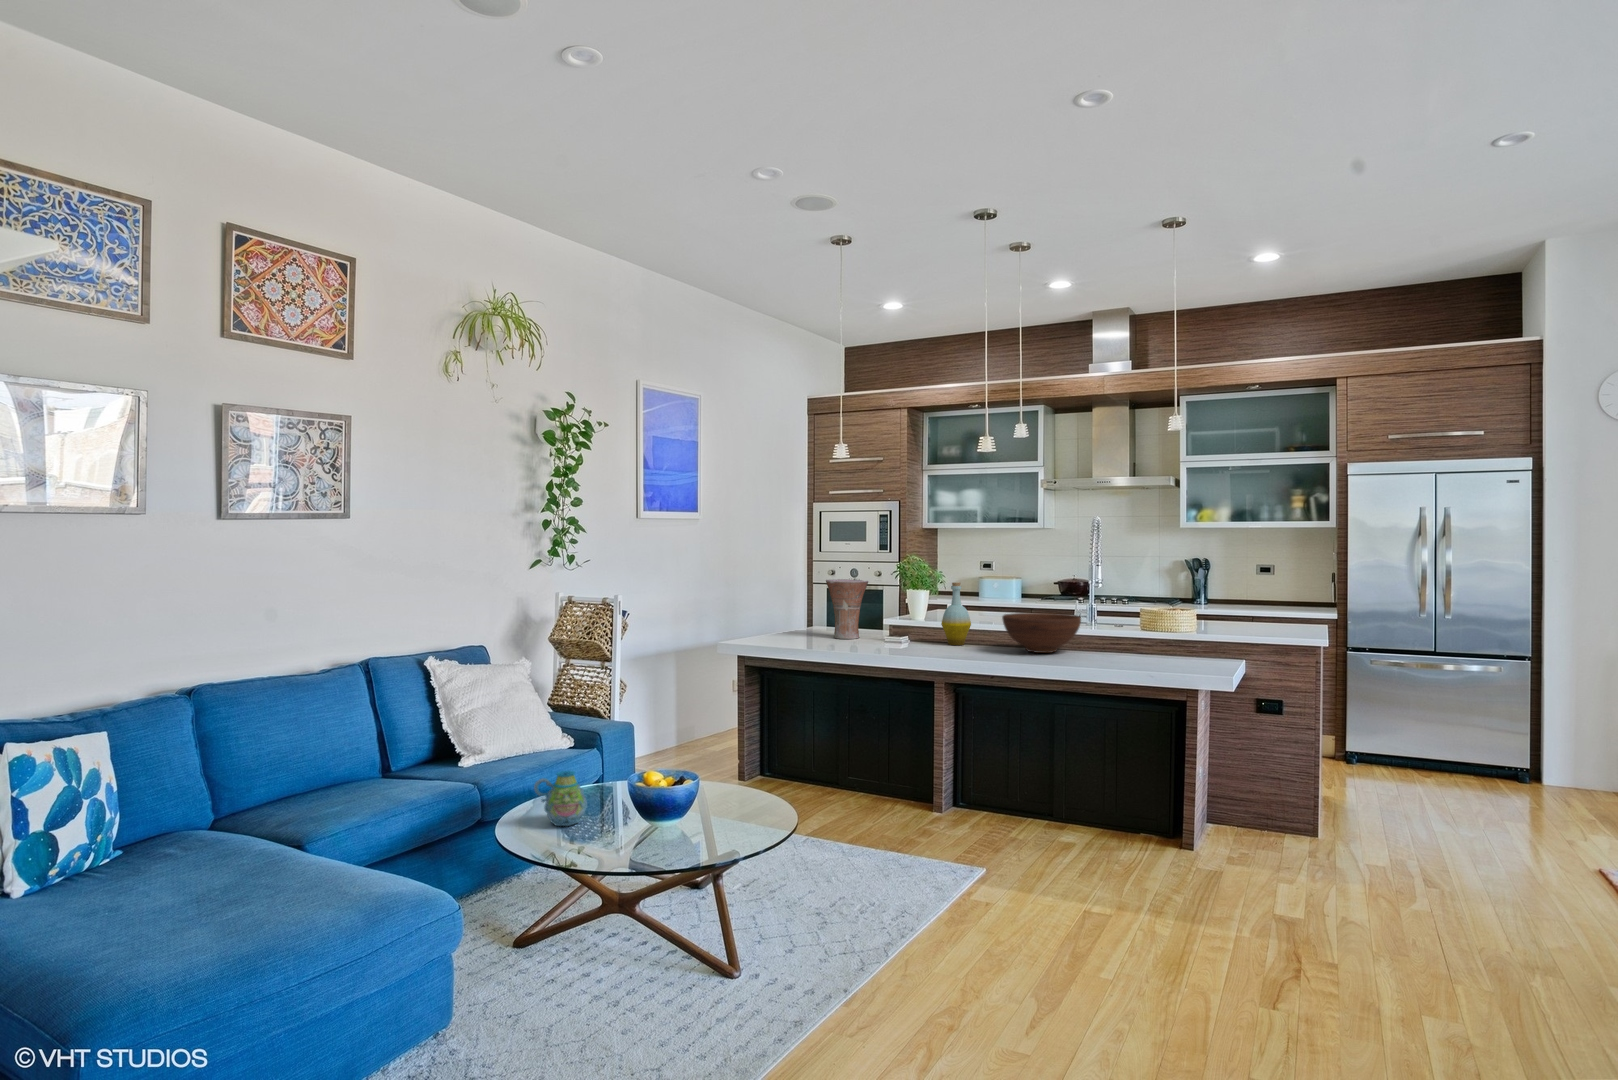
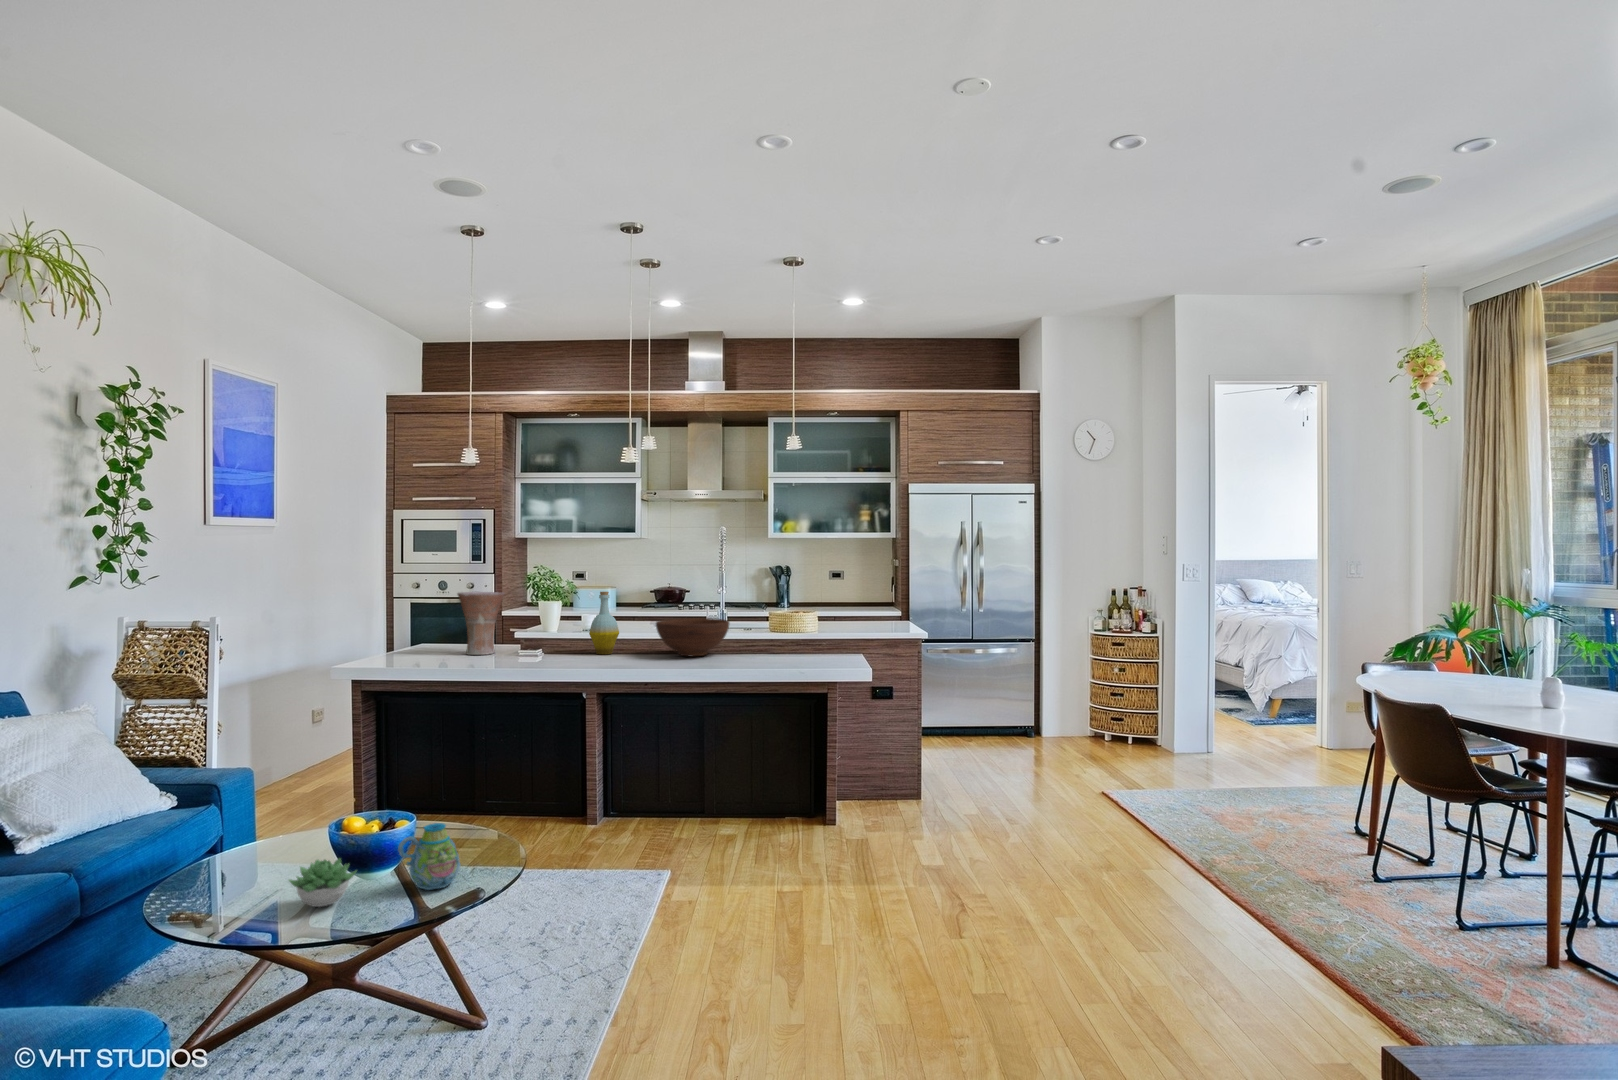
mug: present [534,771,587,826] -> present [398,823,460,890]
succulent plant: none [582,802,634,842] -> present [289,858,356,907]

